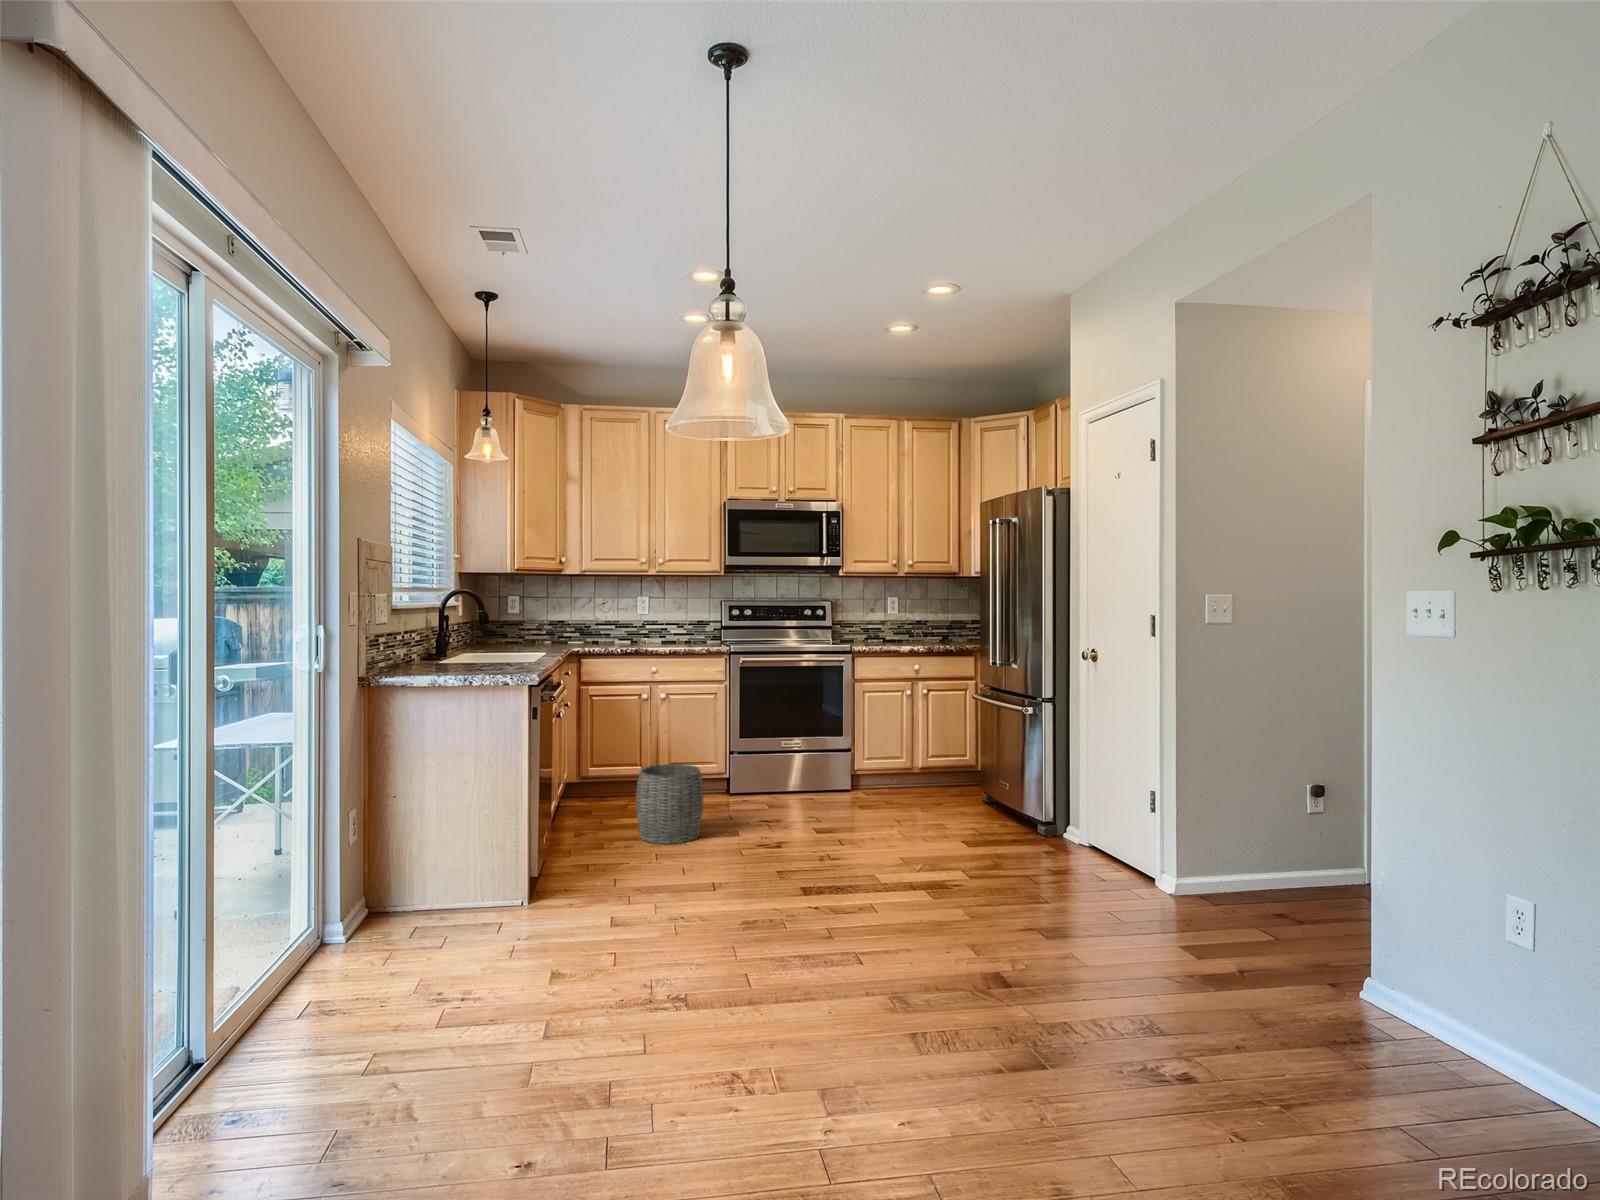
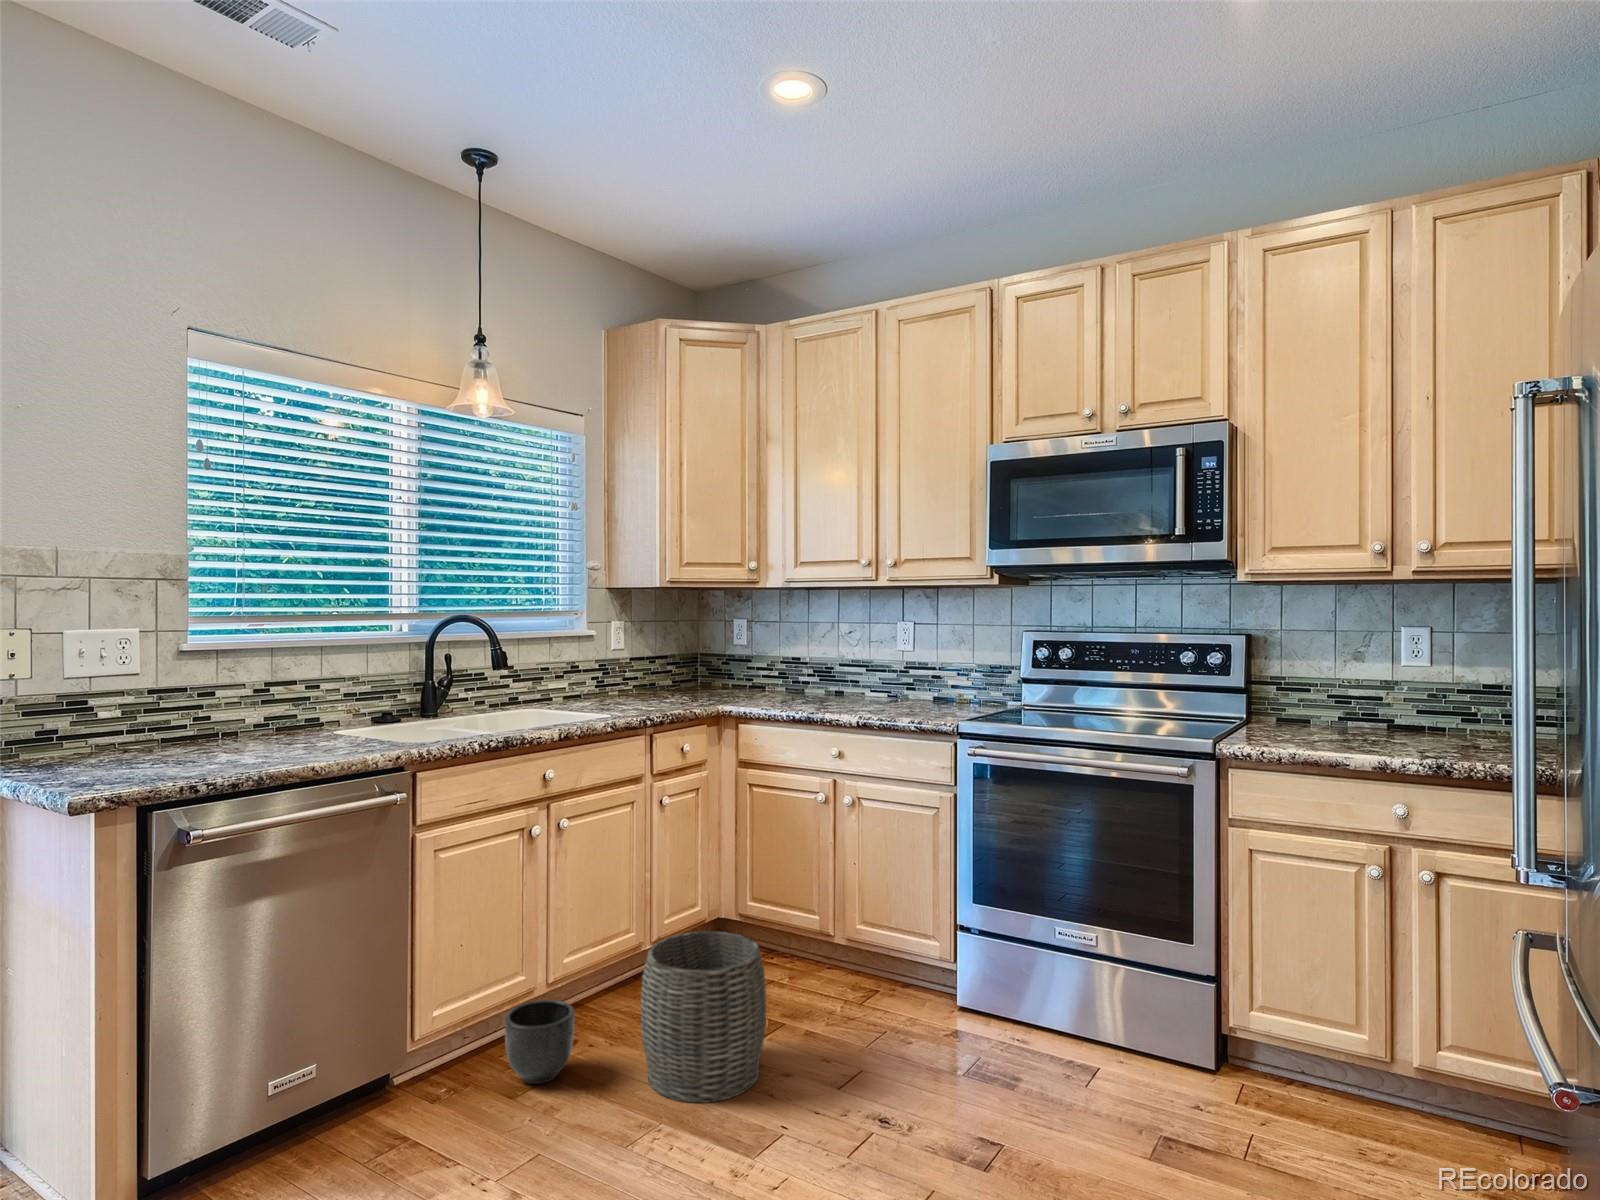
planter: none [576,814,615,857] -> present [505,1000,574,1084]

